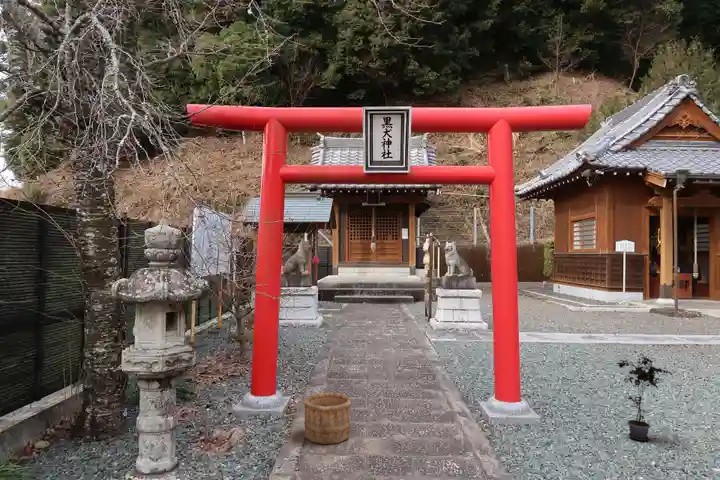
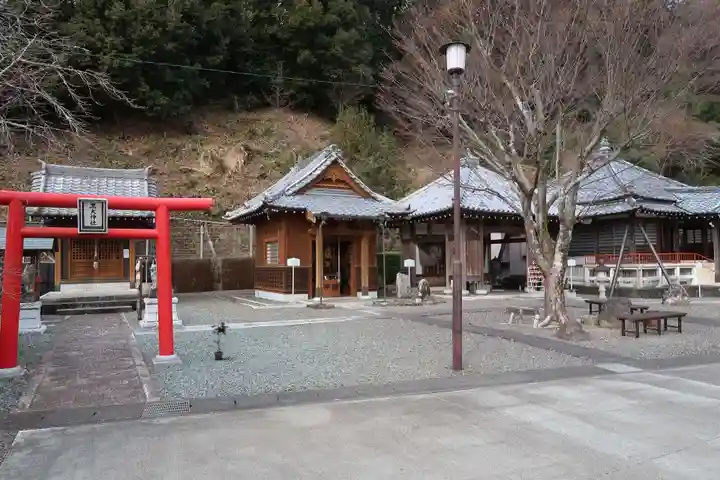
wooden bucket: present [303,392,352,444] -> none [40,353,69,377]

